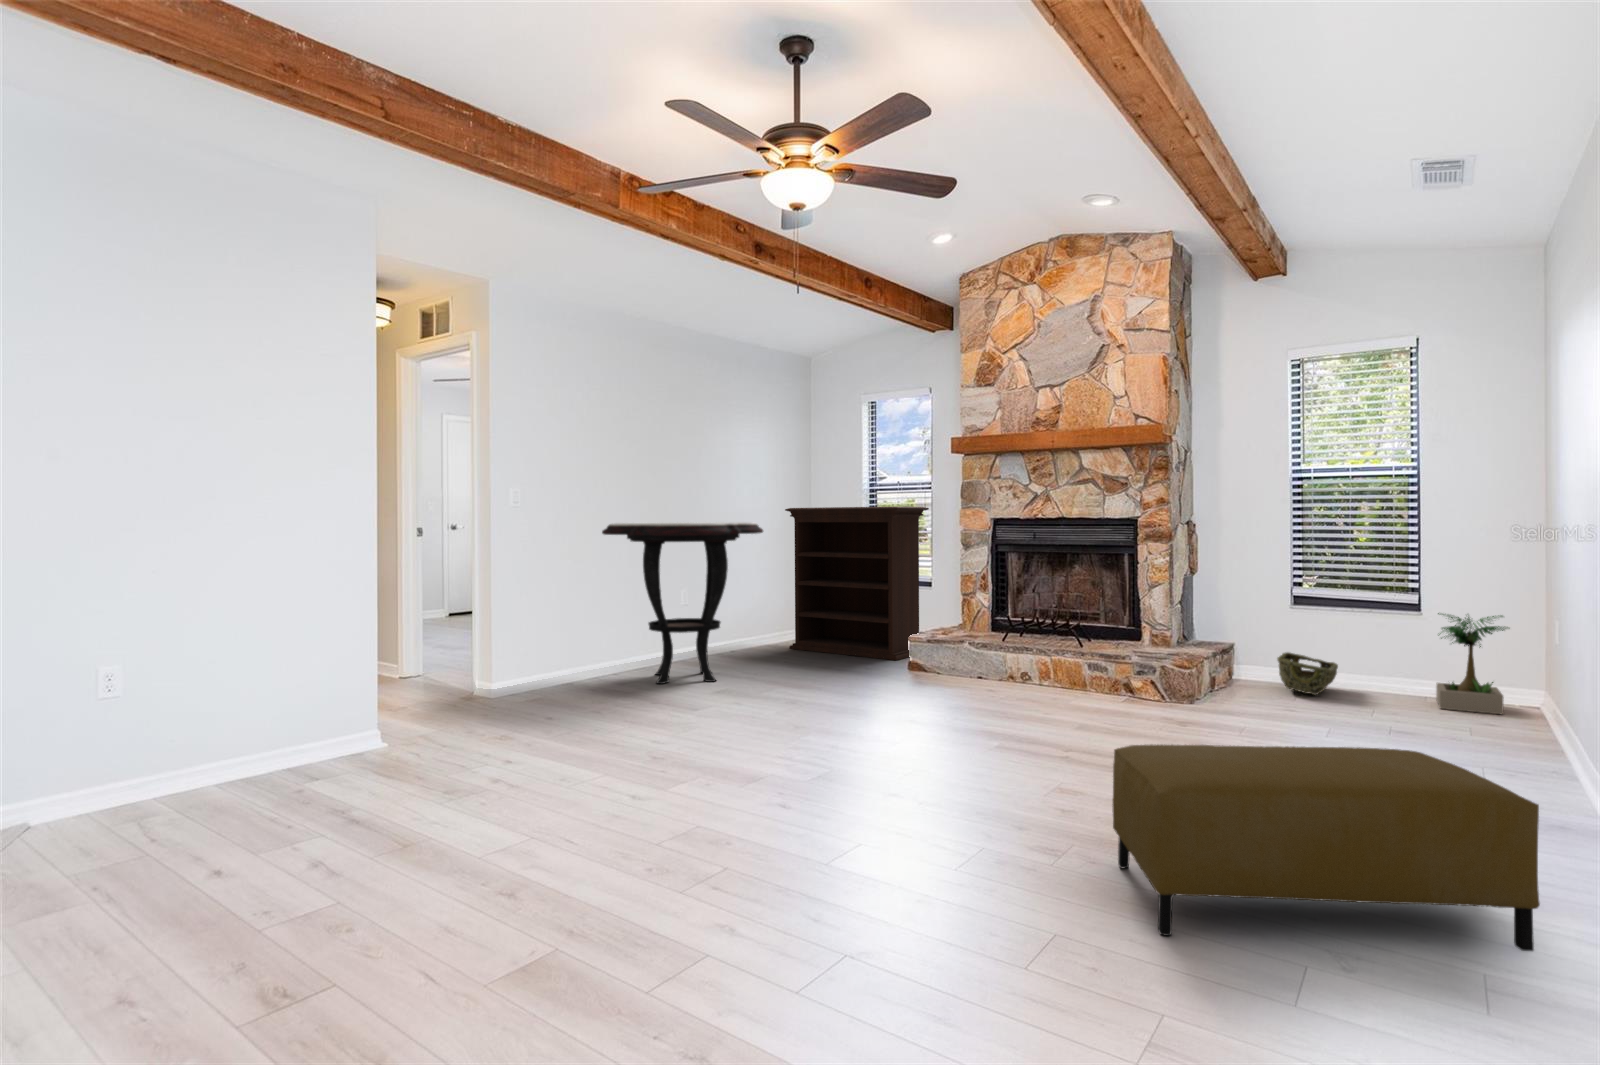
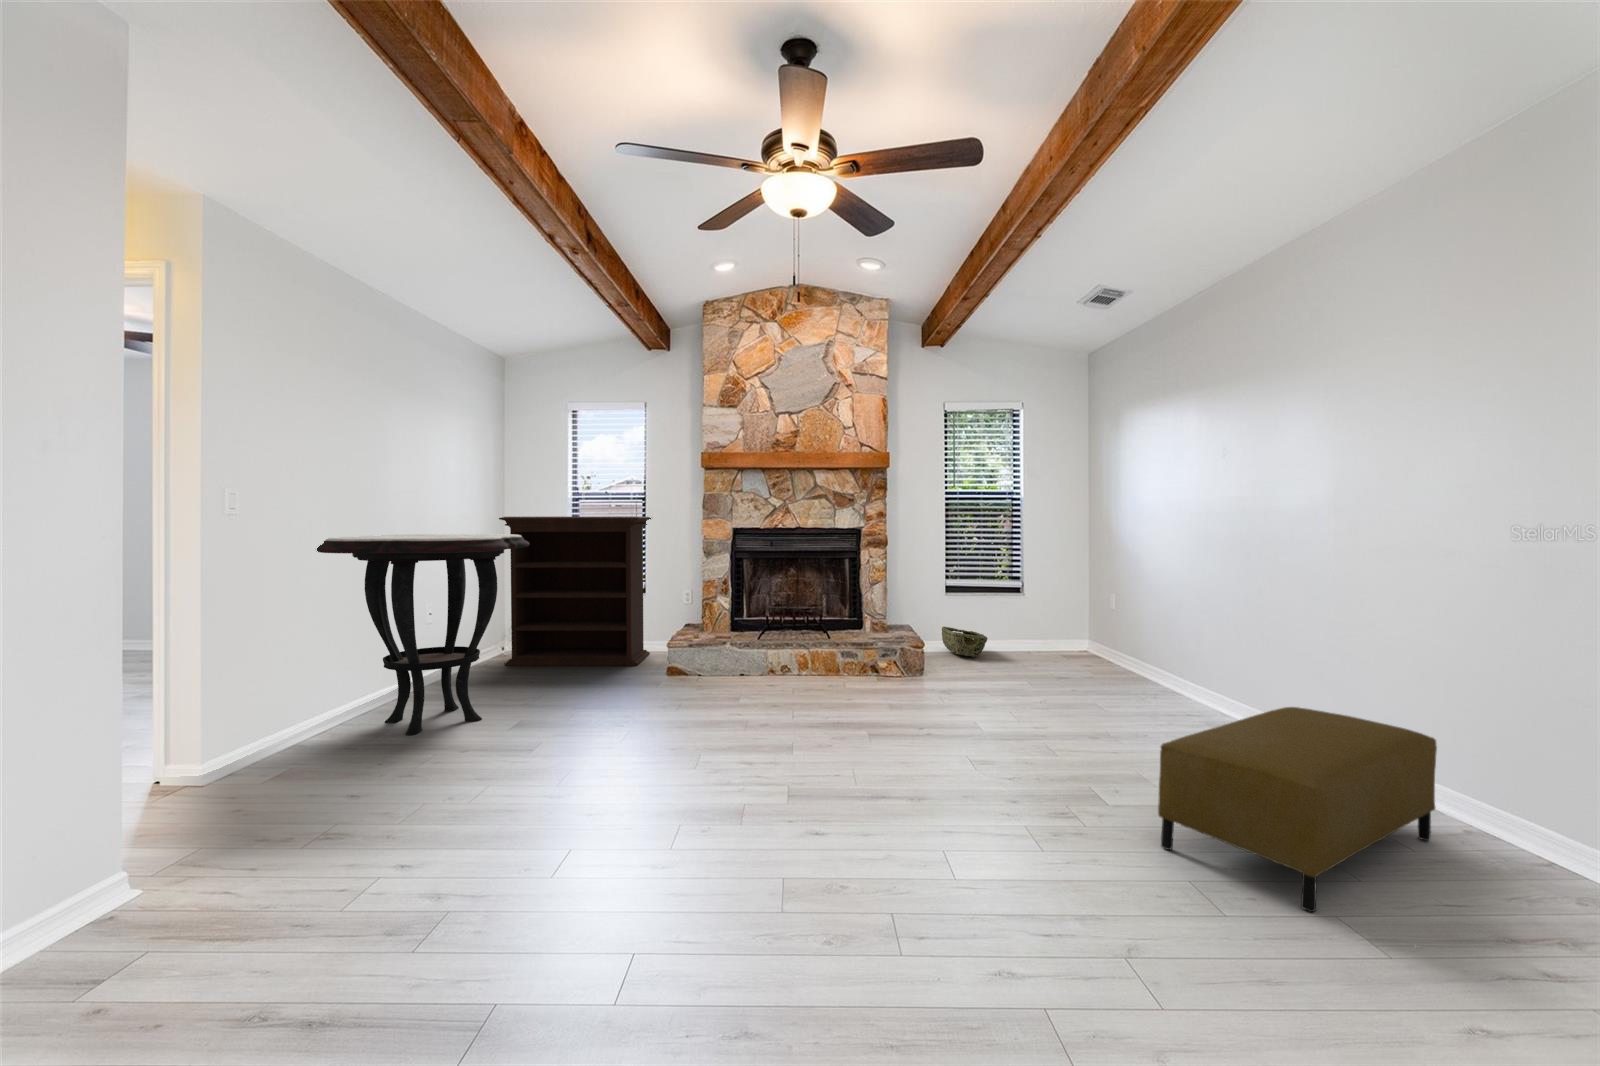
potted plant: present [1436,613,1510,714] -> none [1034,591,1083,657]

